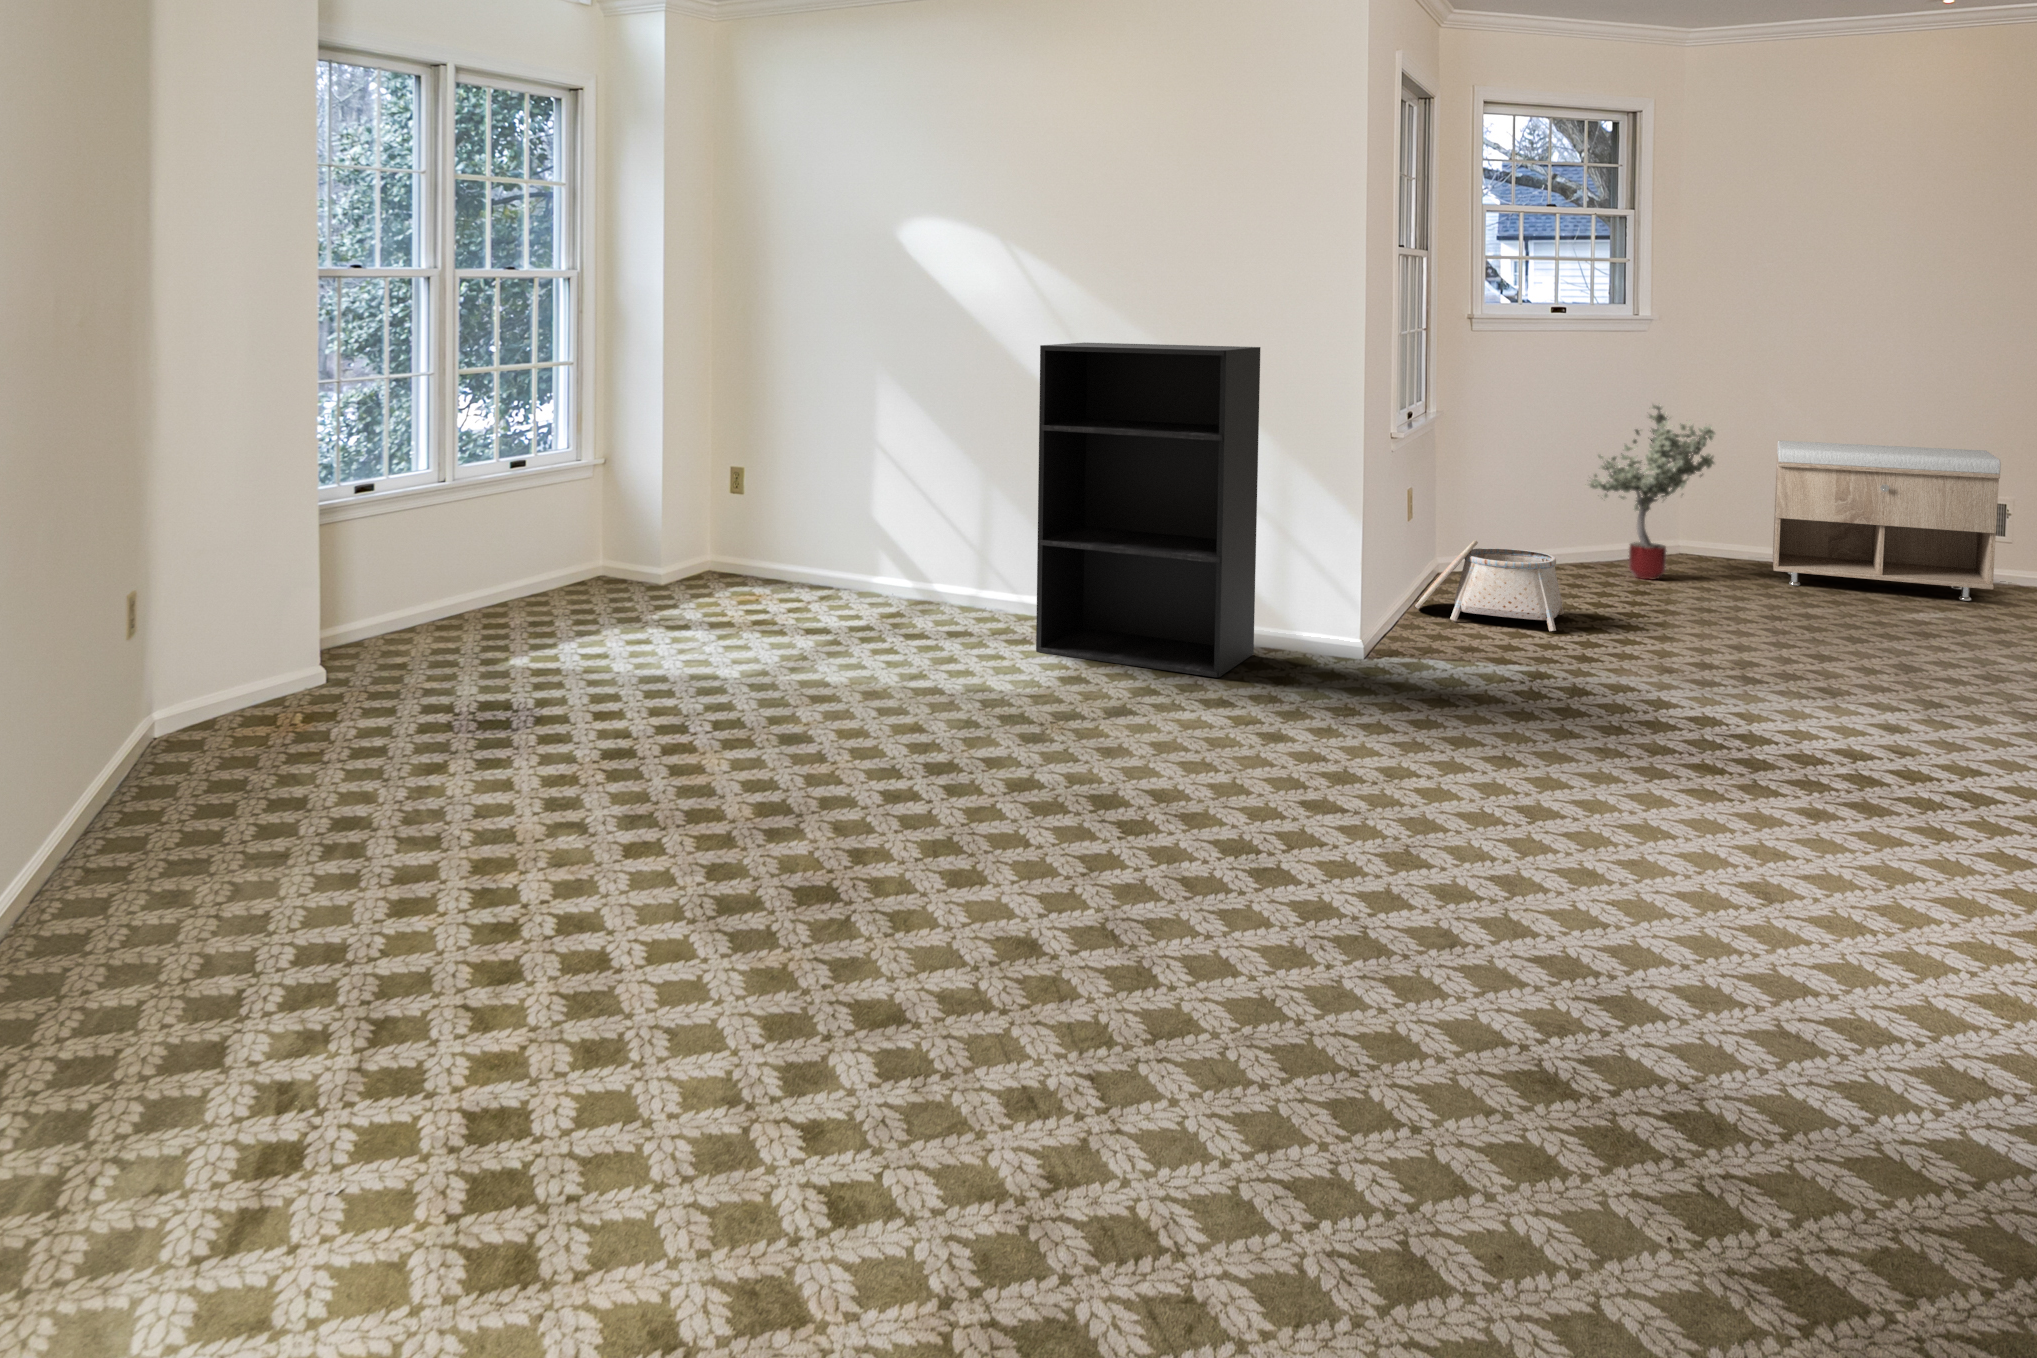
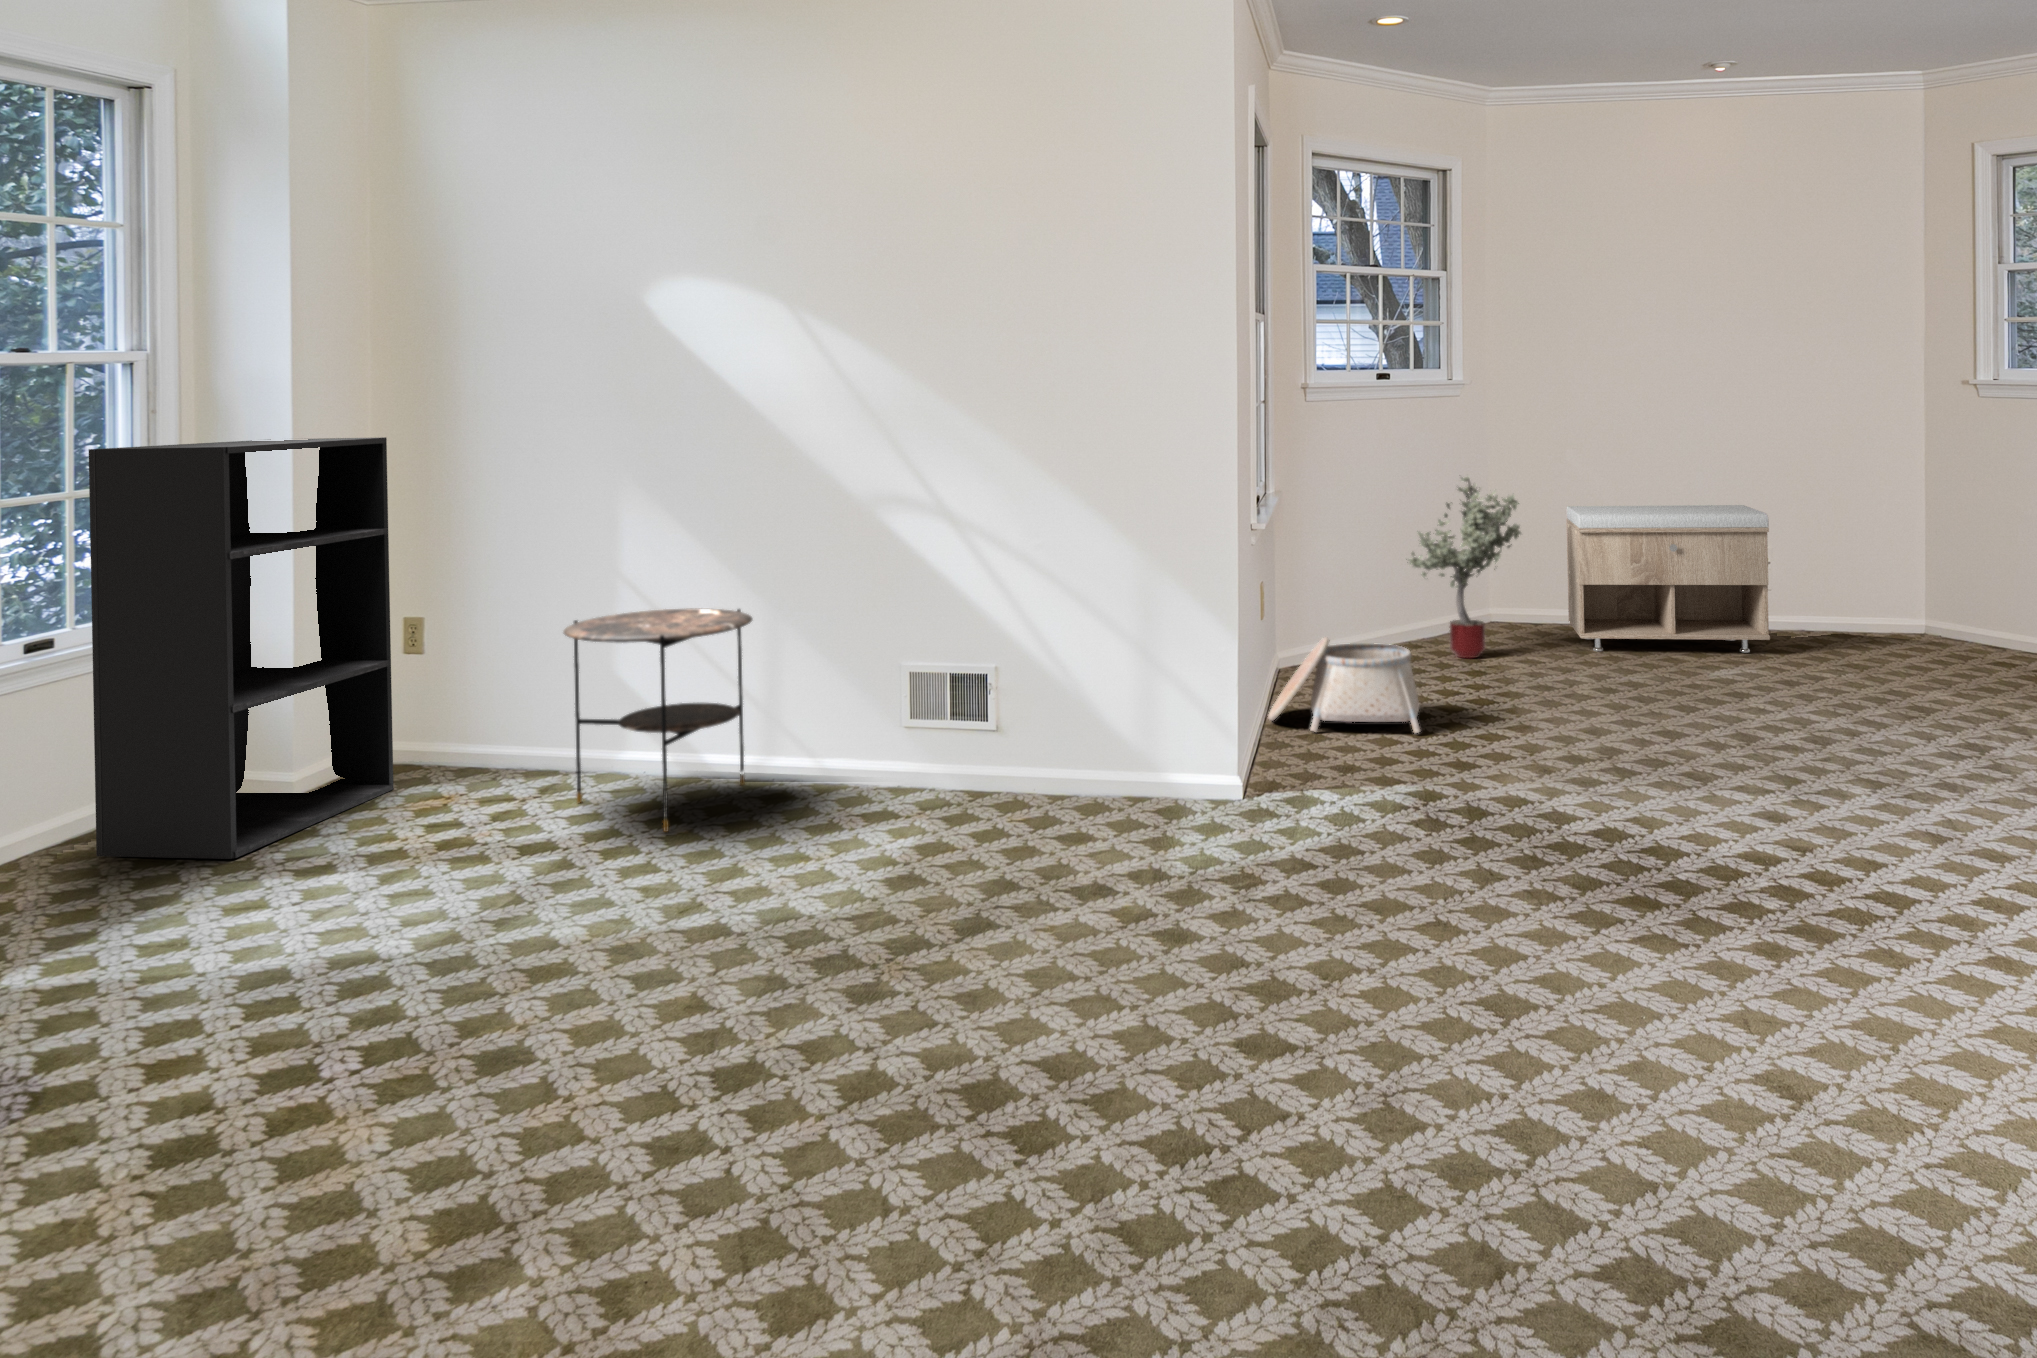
bookshelf: present [1036,343,1260,677] -> present [89,437,394,859]
side table: none [839,470,975,631] -> present [564,608,752,832]

